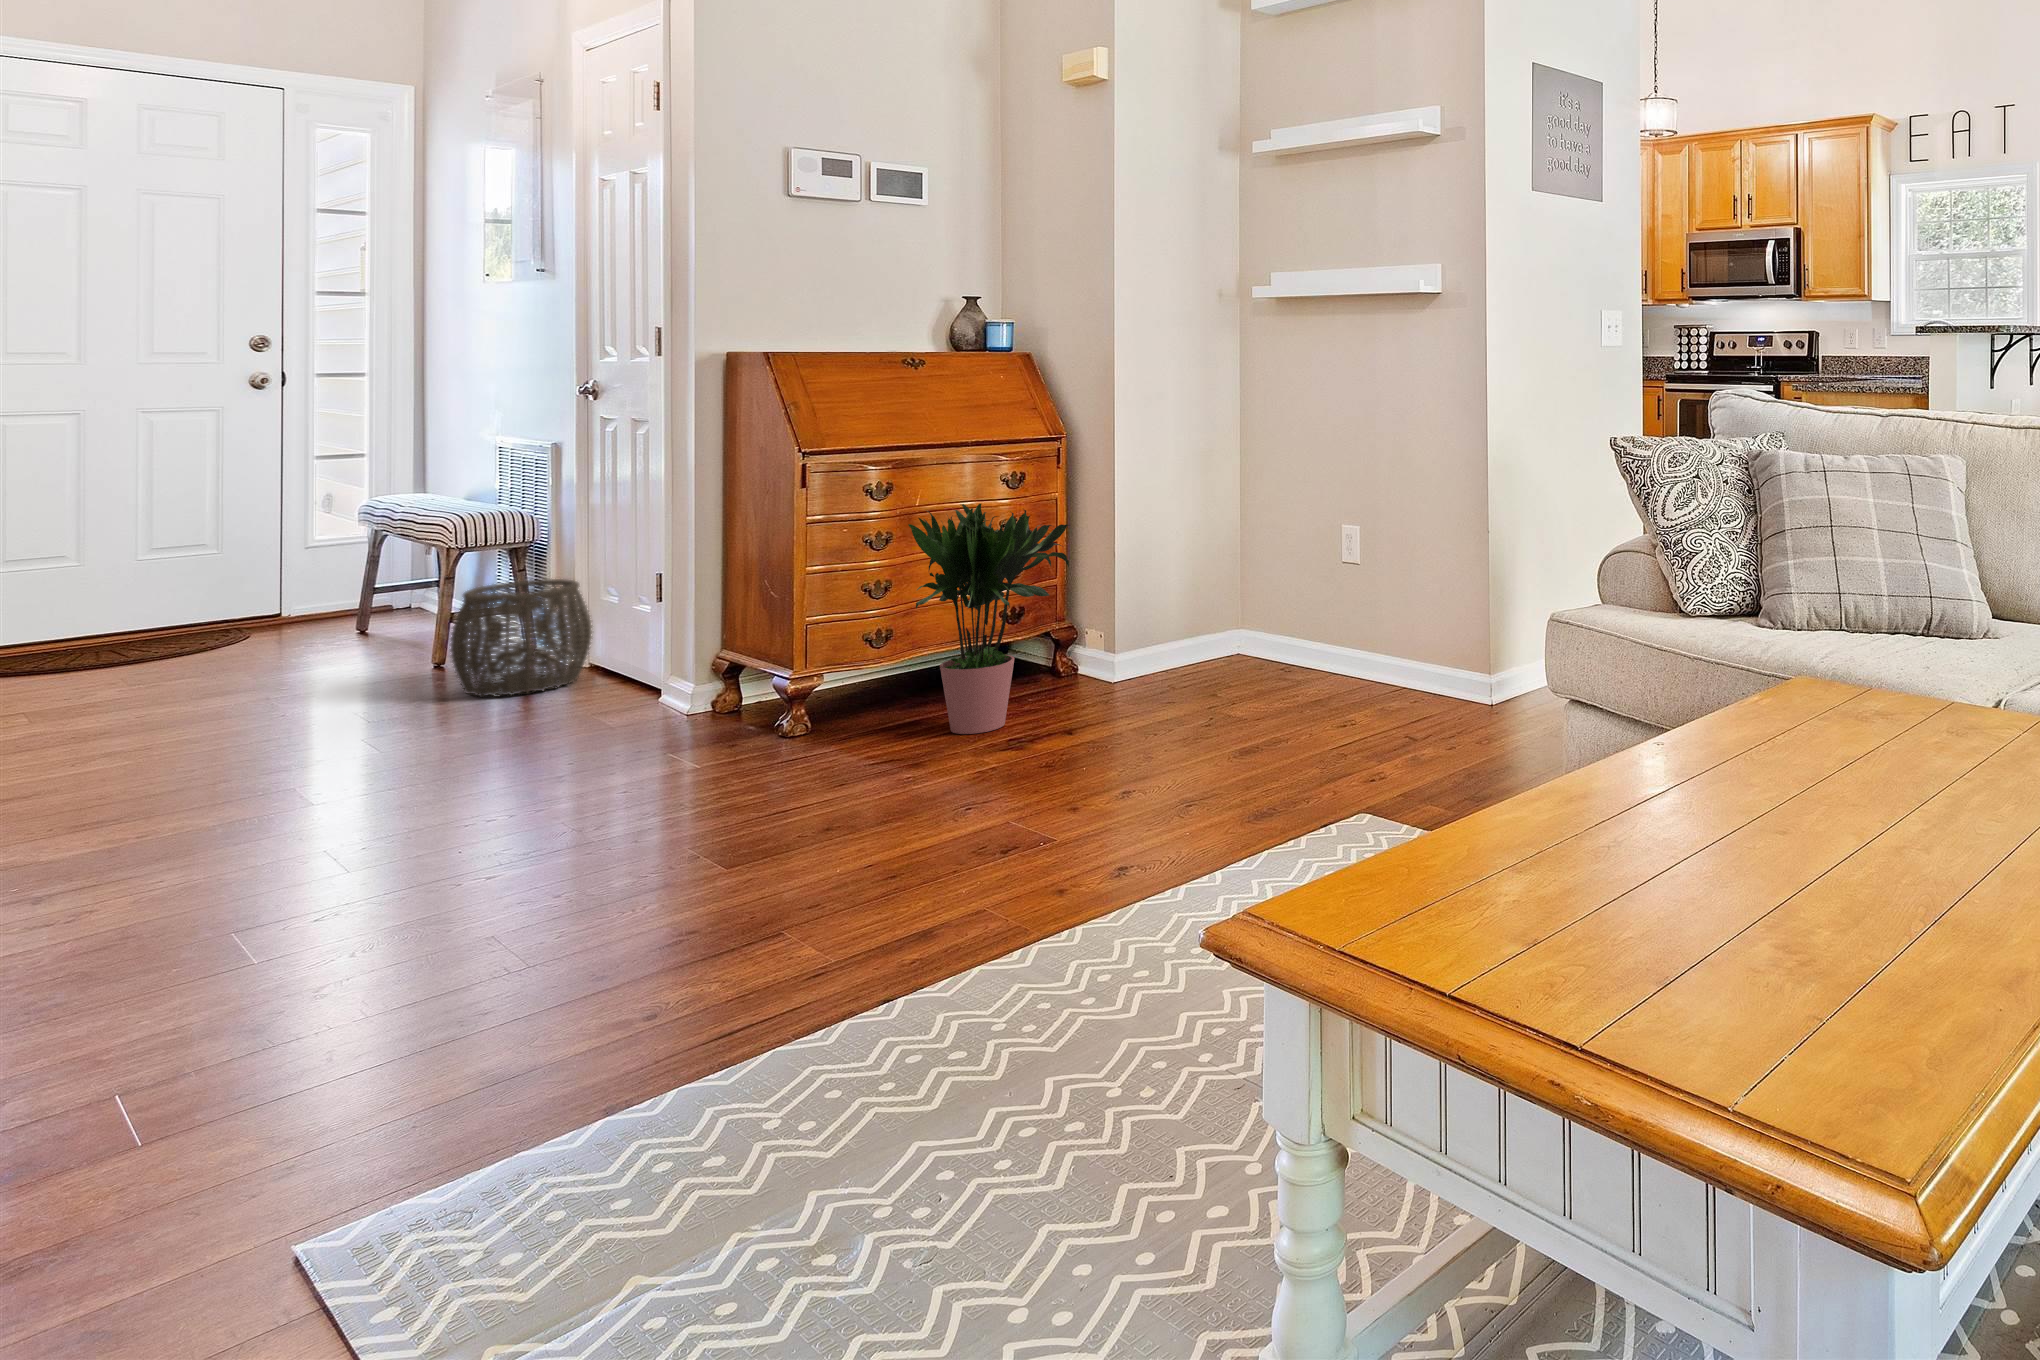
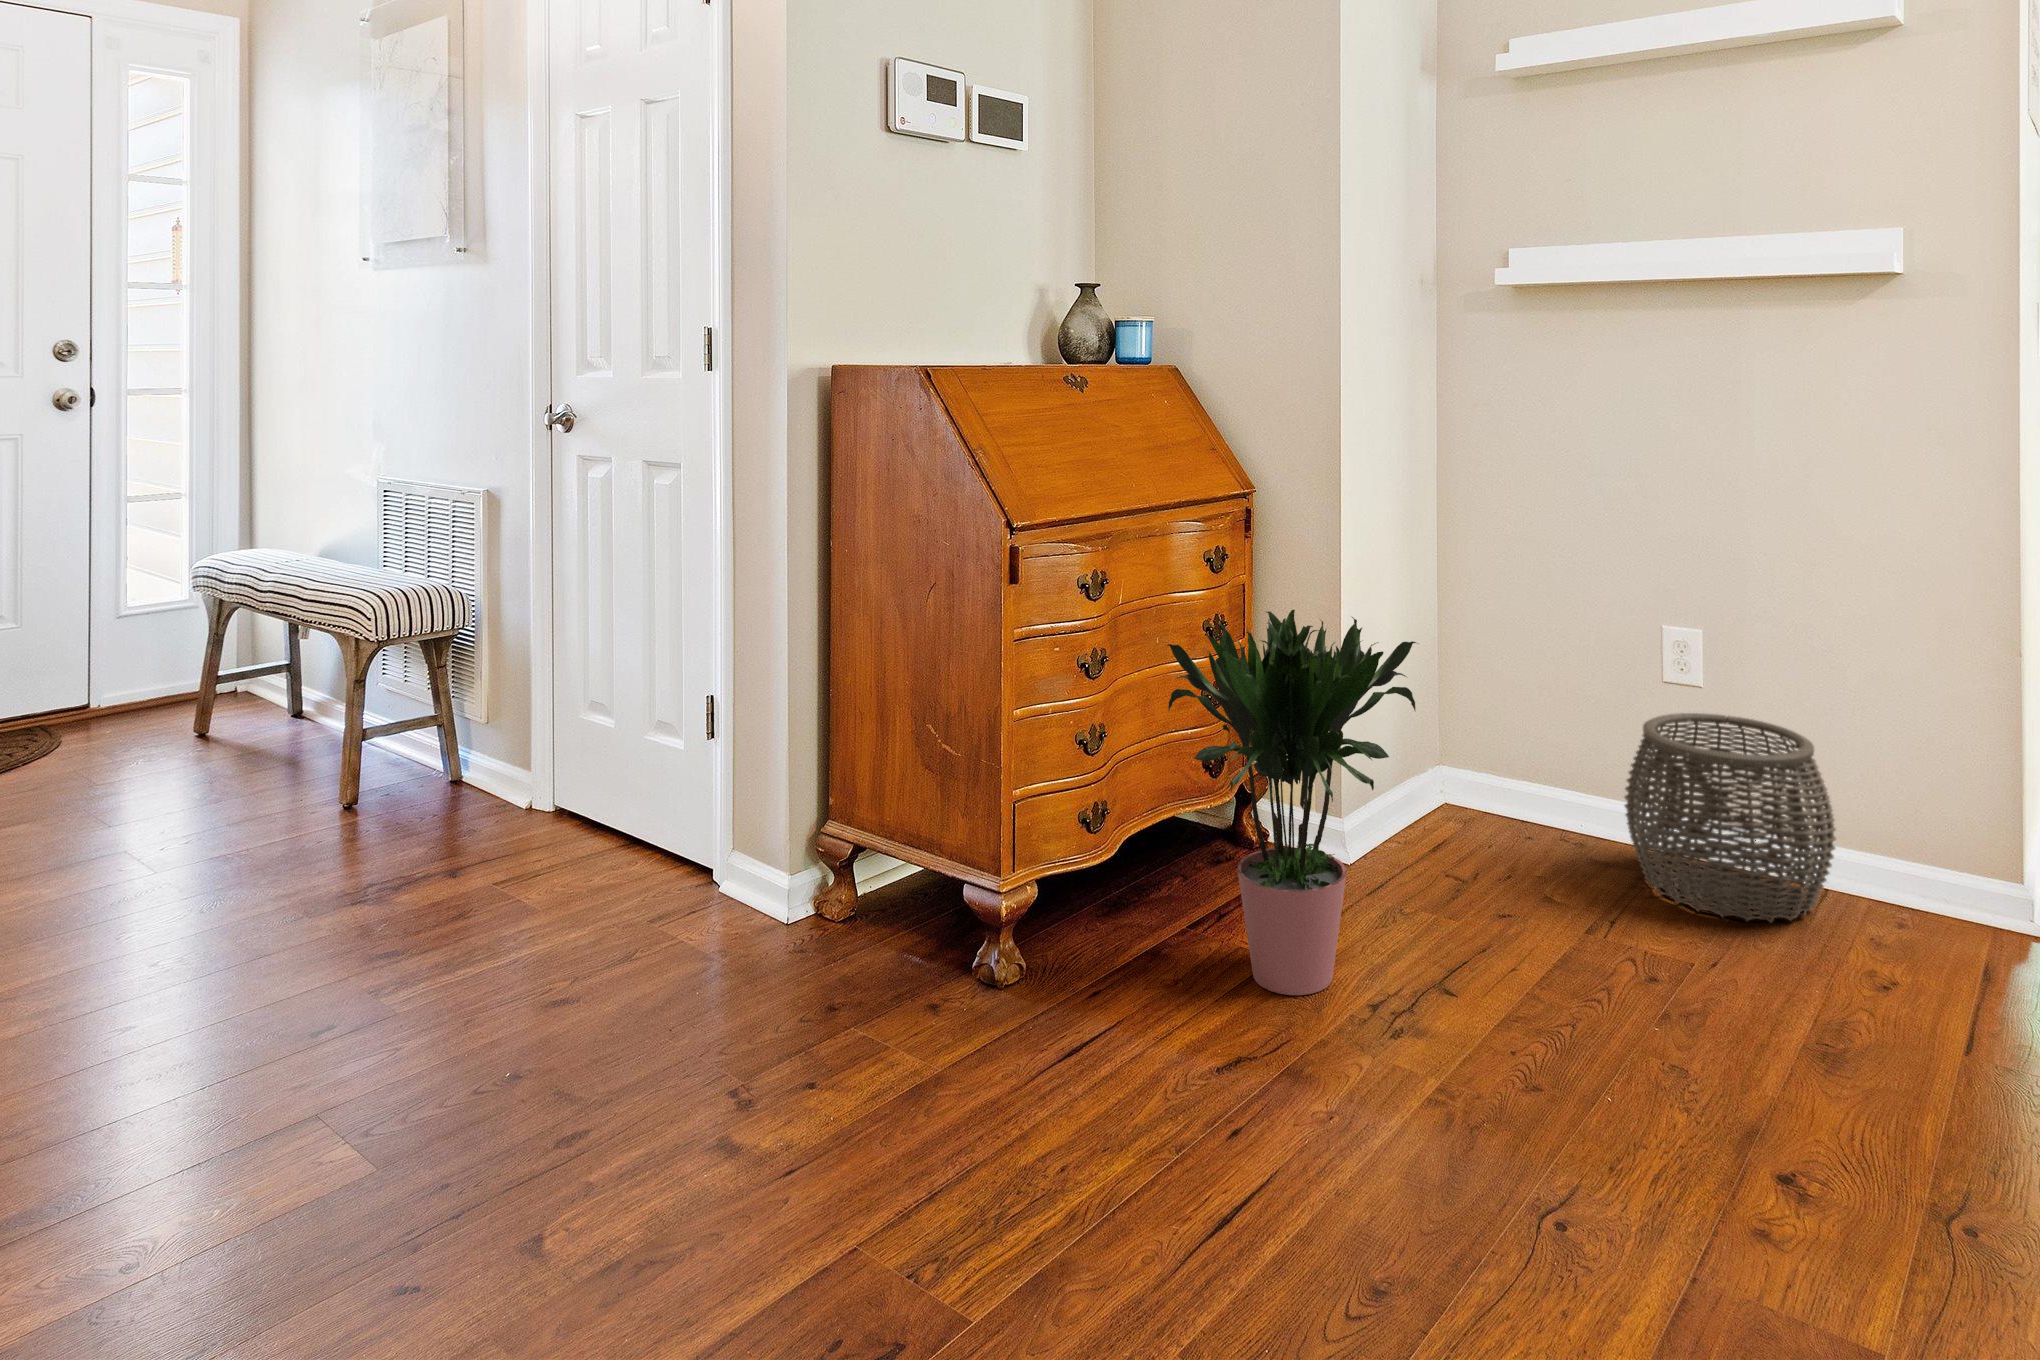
woven basket: present [450,579,592,697] -> present [1625,713,1836,922]

